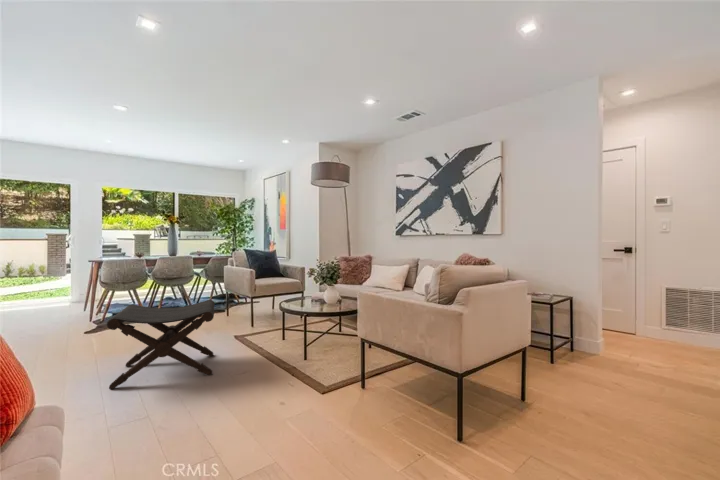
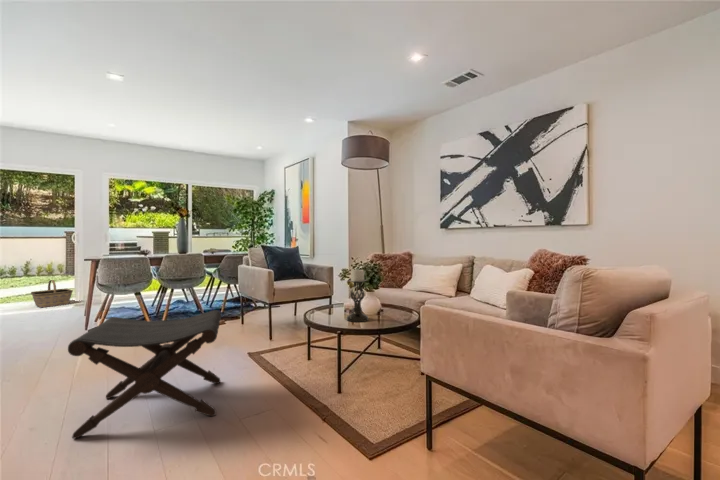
candle holder: none [312,268,329,308] -> present [346,268,368,322]
basket: none [31,279,70,304] -> present [31,280,73,308]

